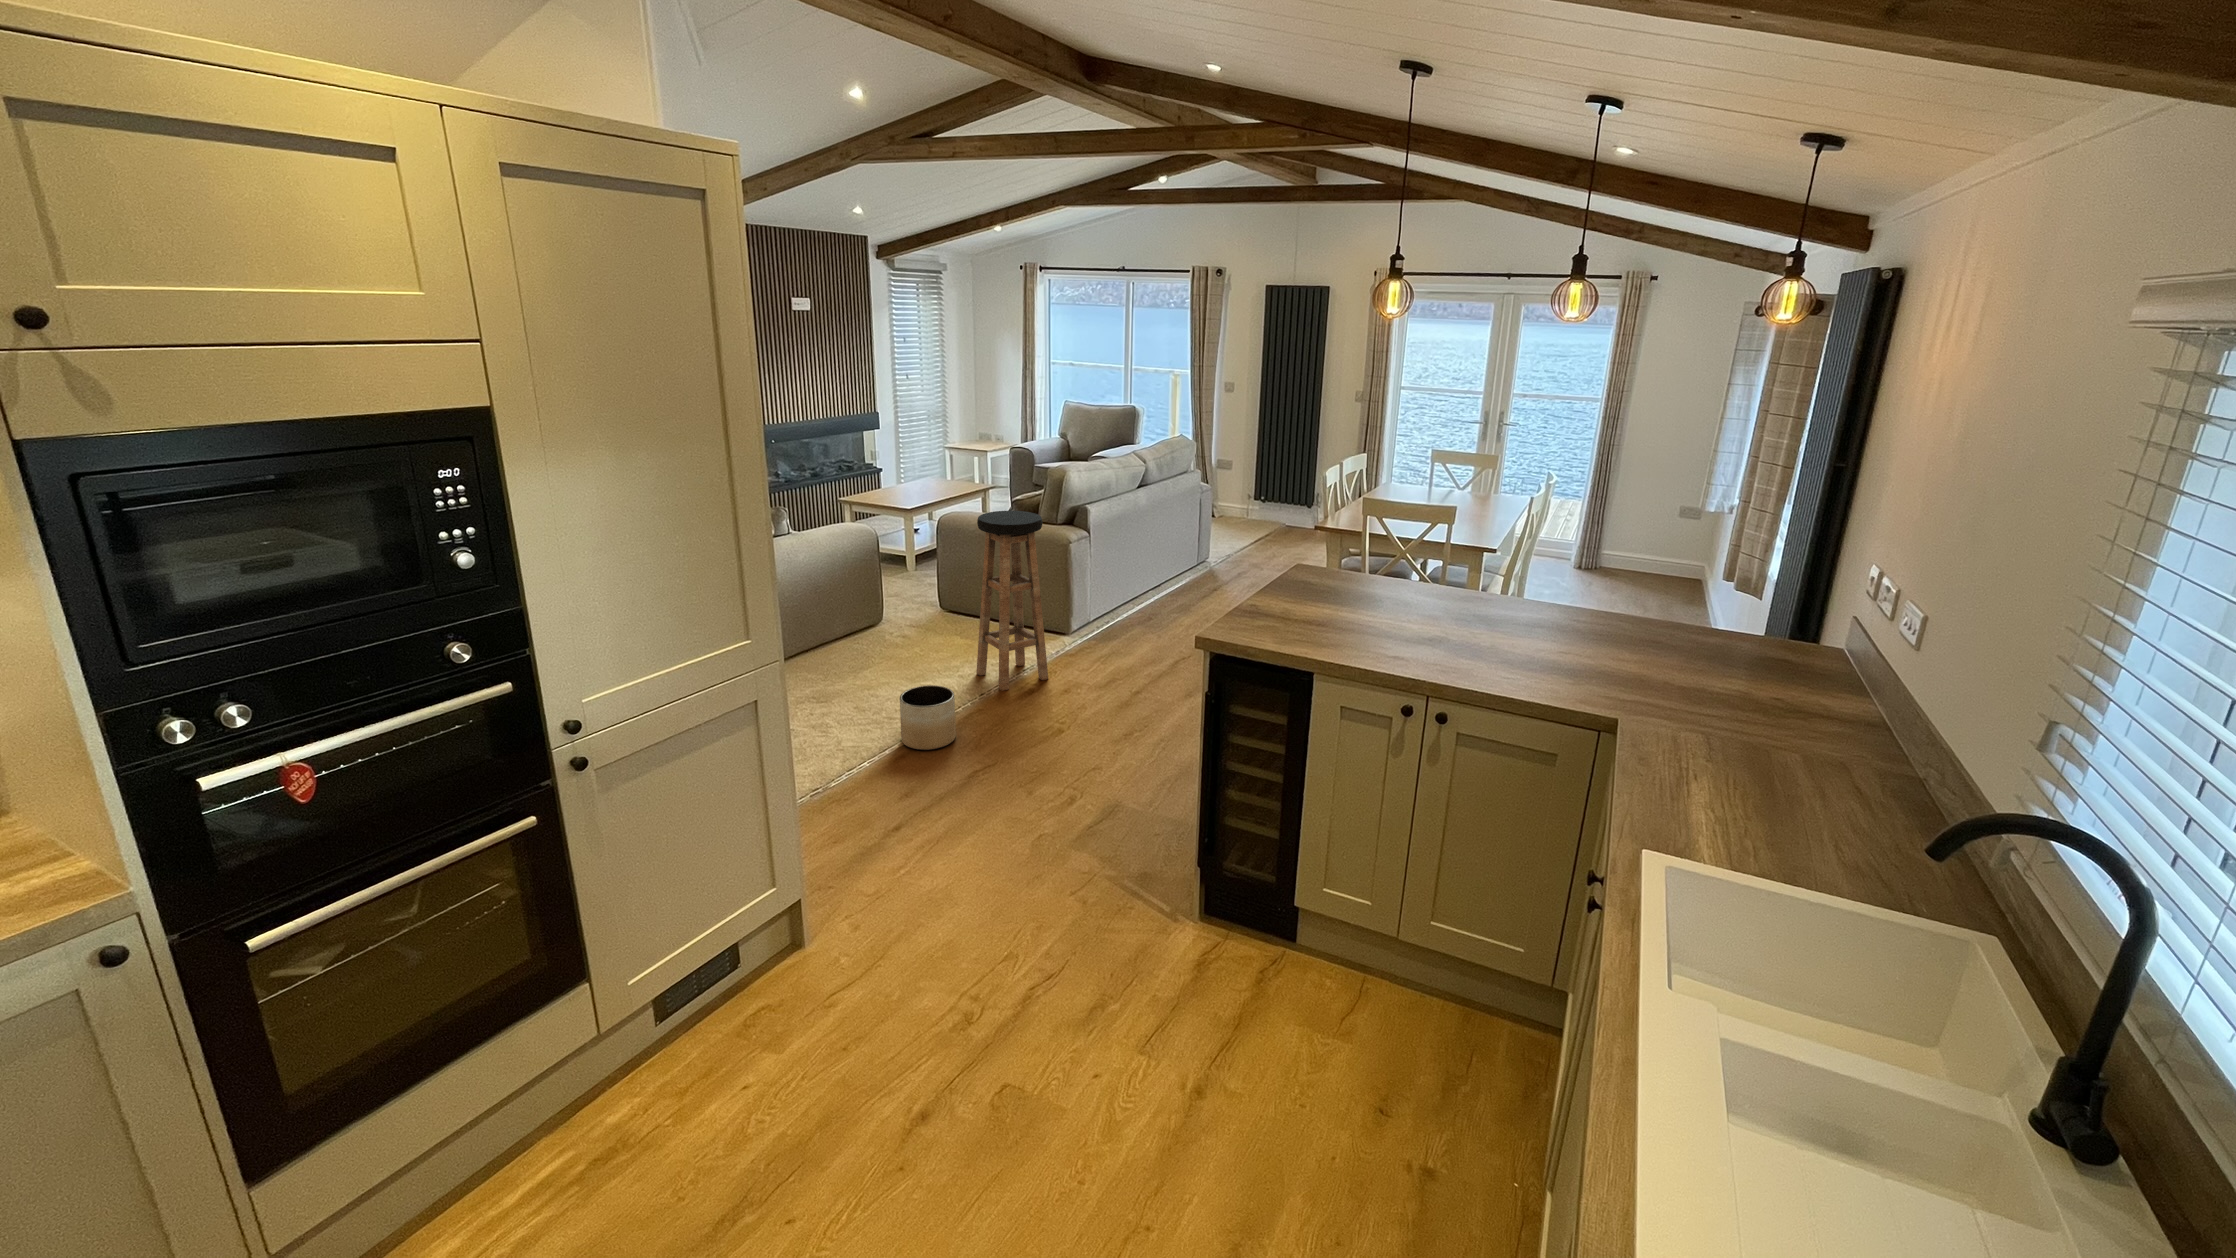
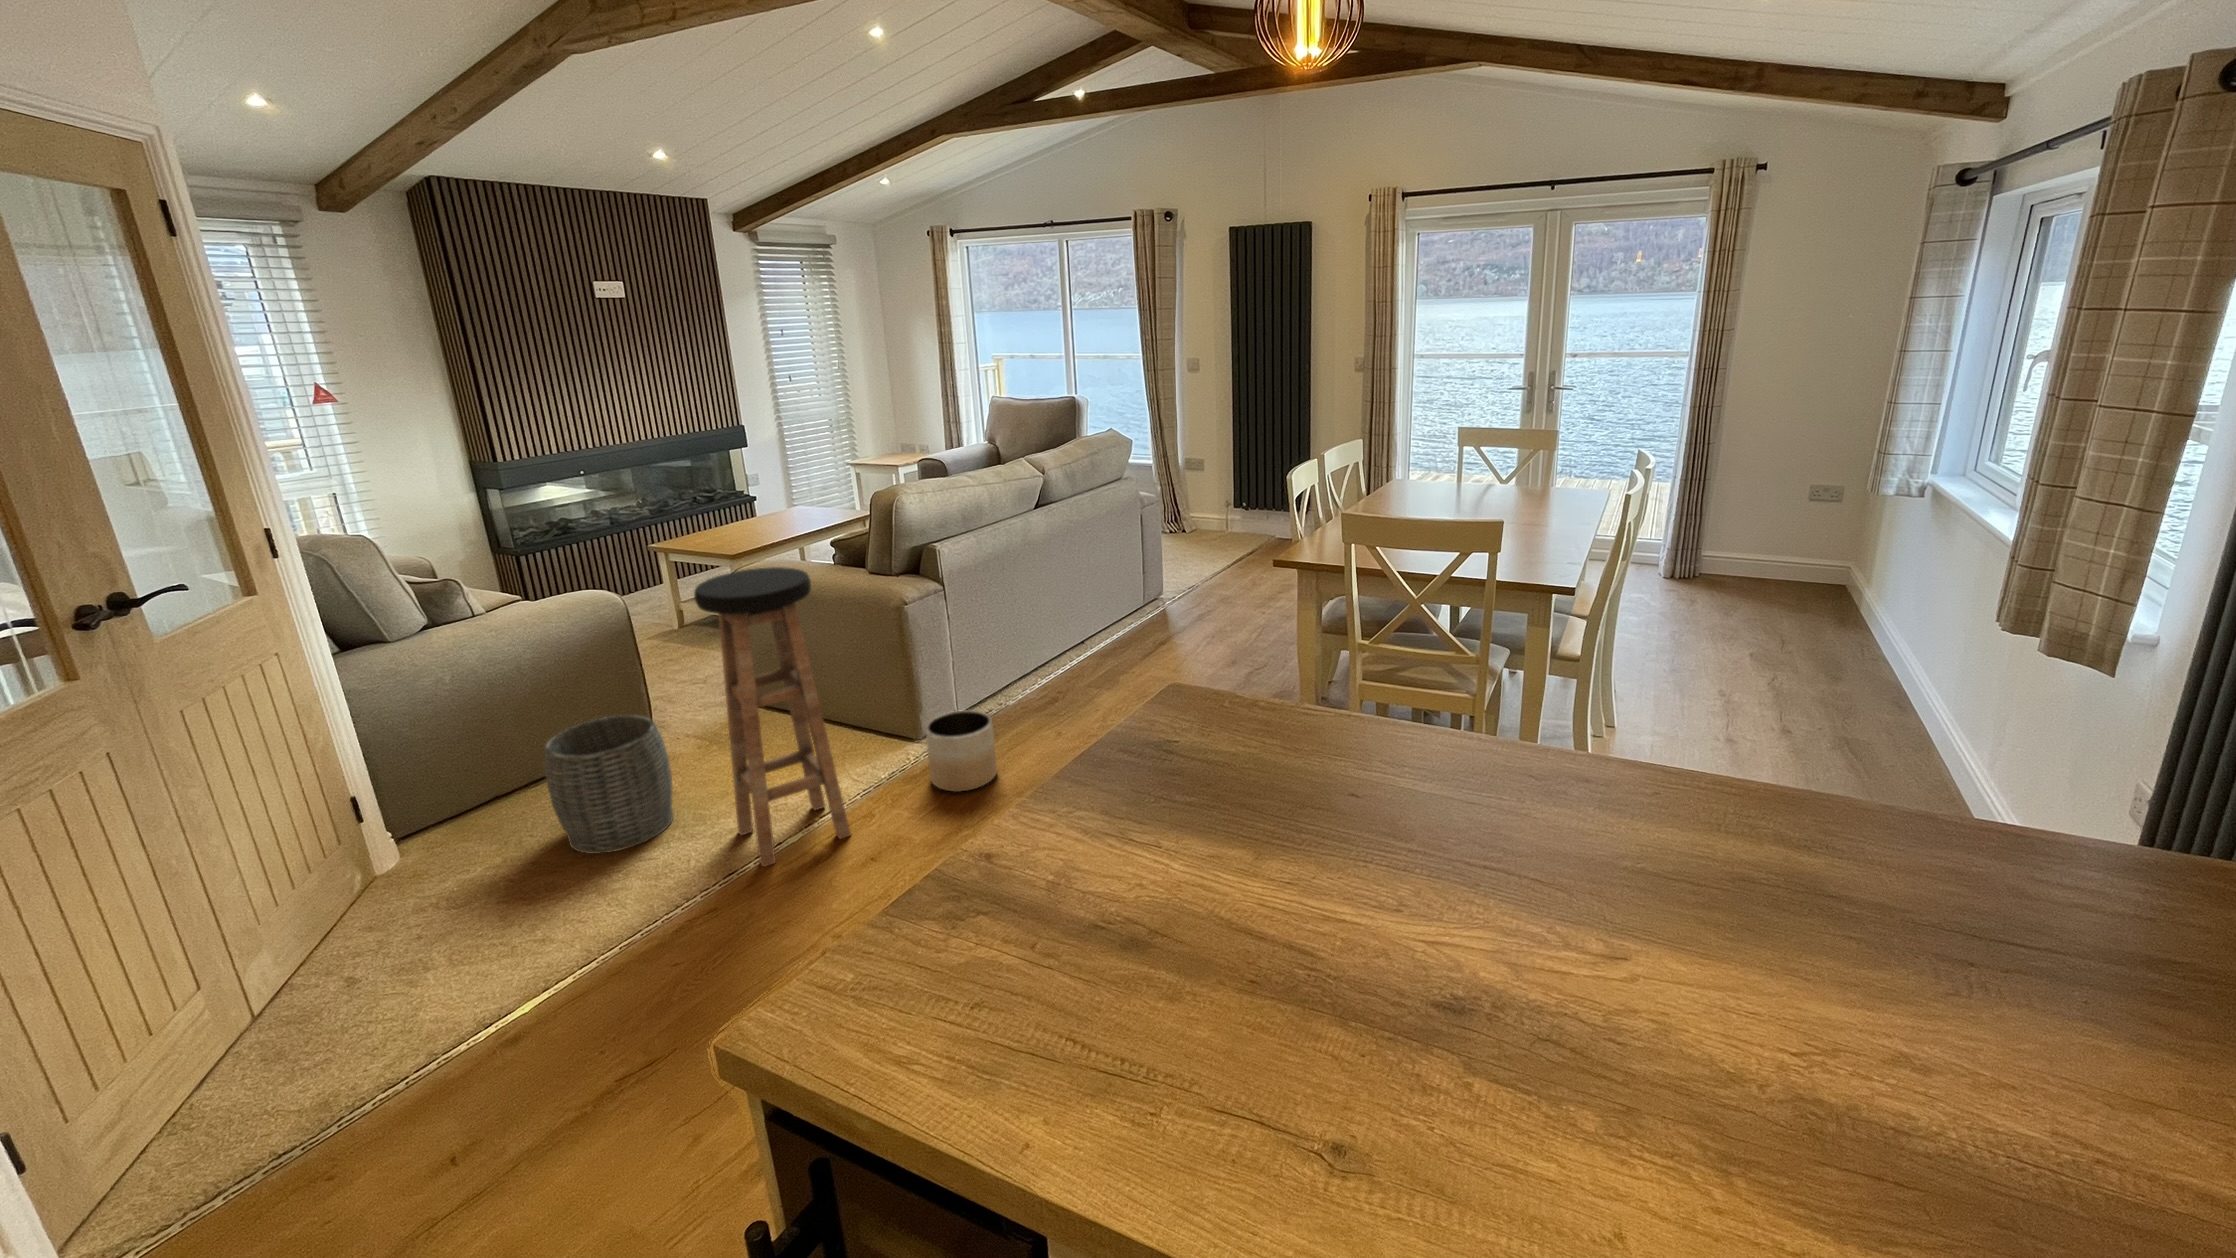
woven basket: none [865,599,934,680] -> present [544,715,673,854]
planter: present [900,685,956,750] -> present [925,710,997,792]

